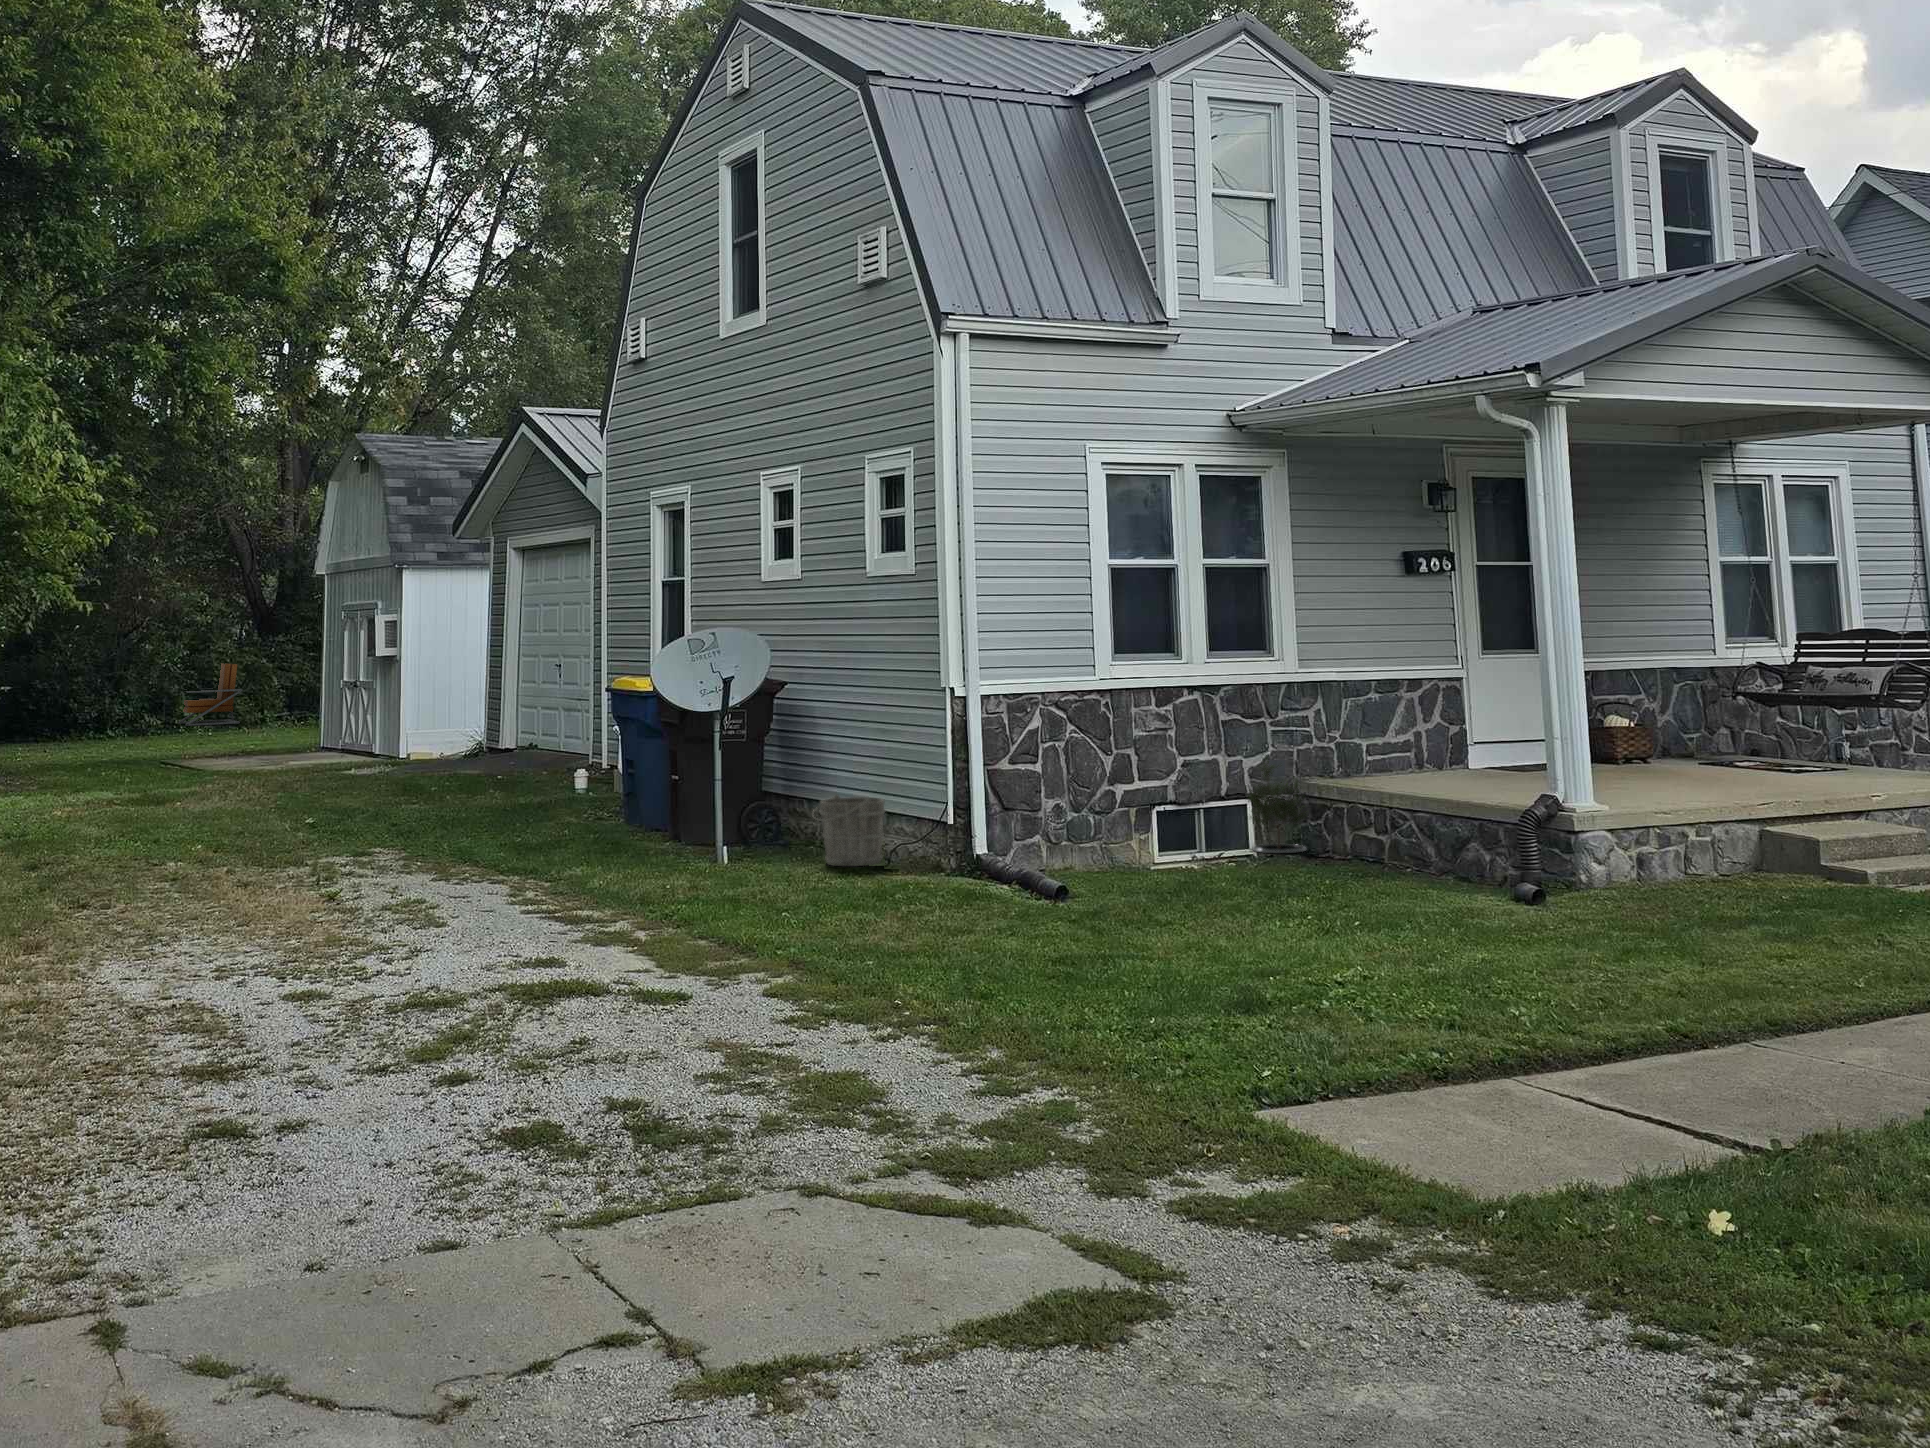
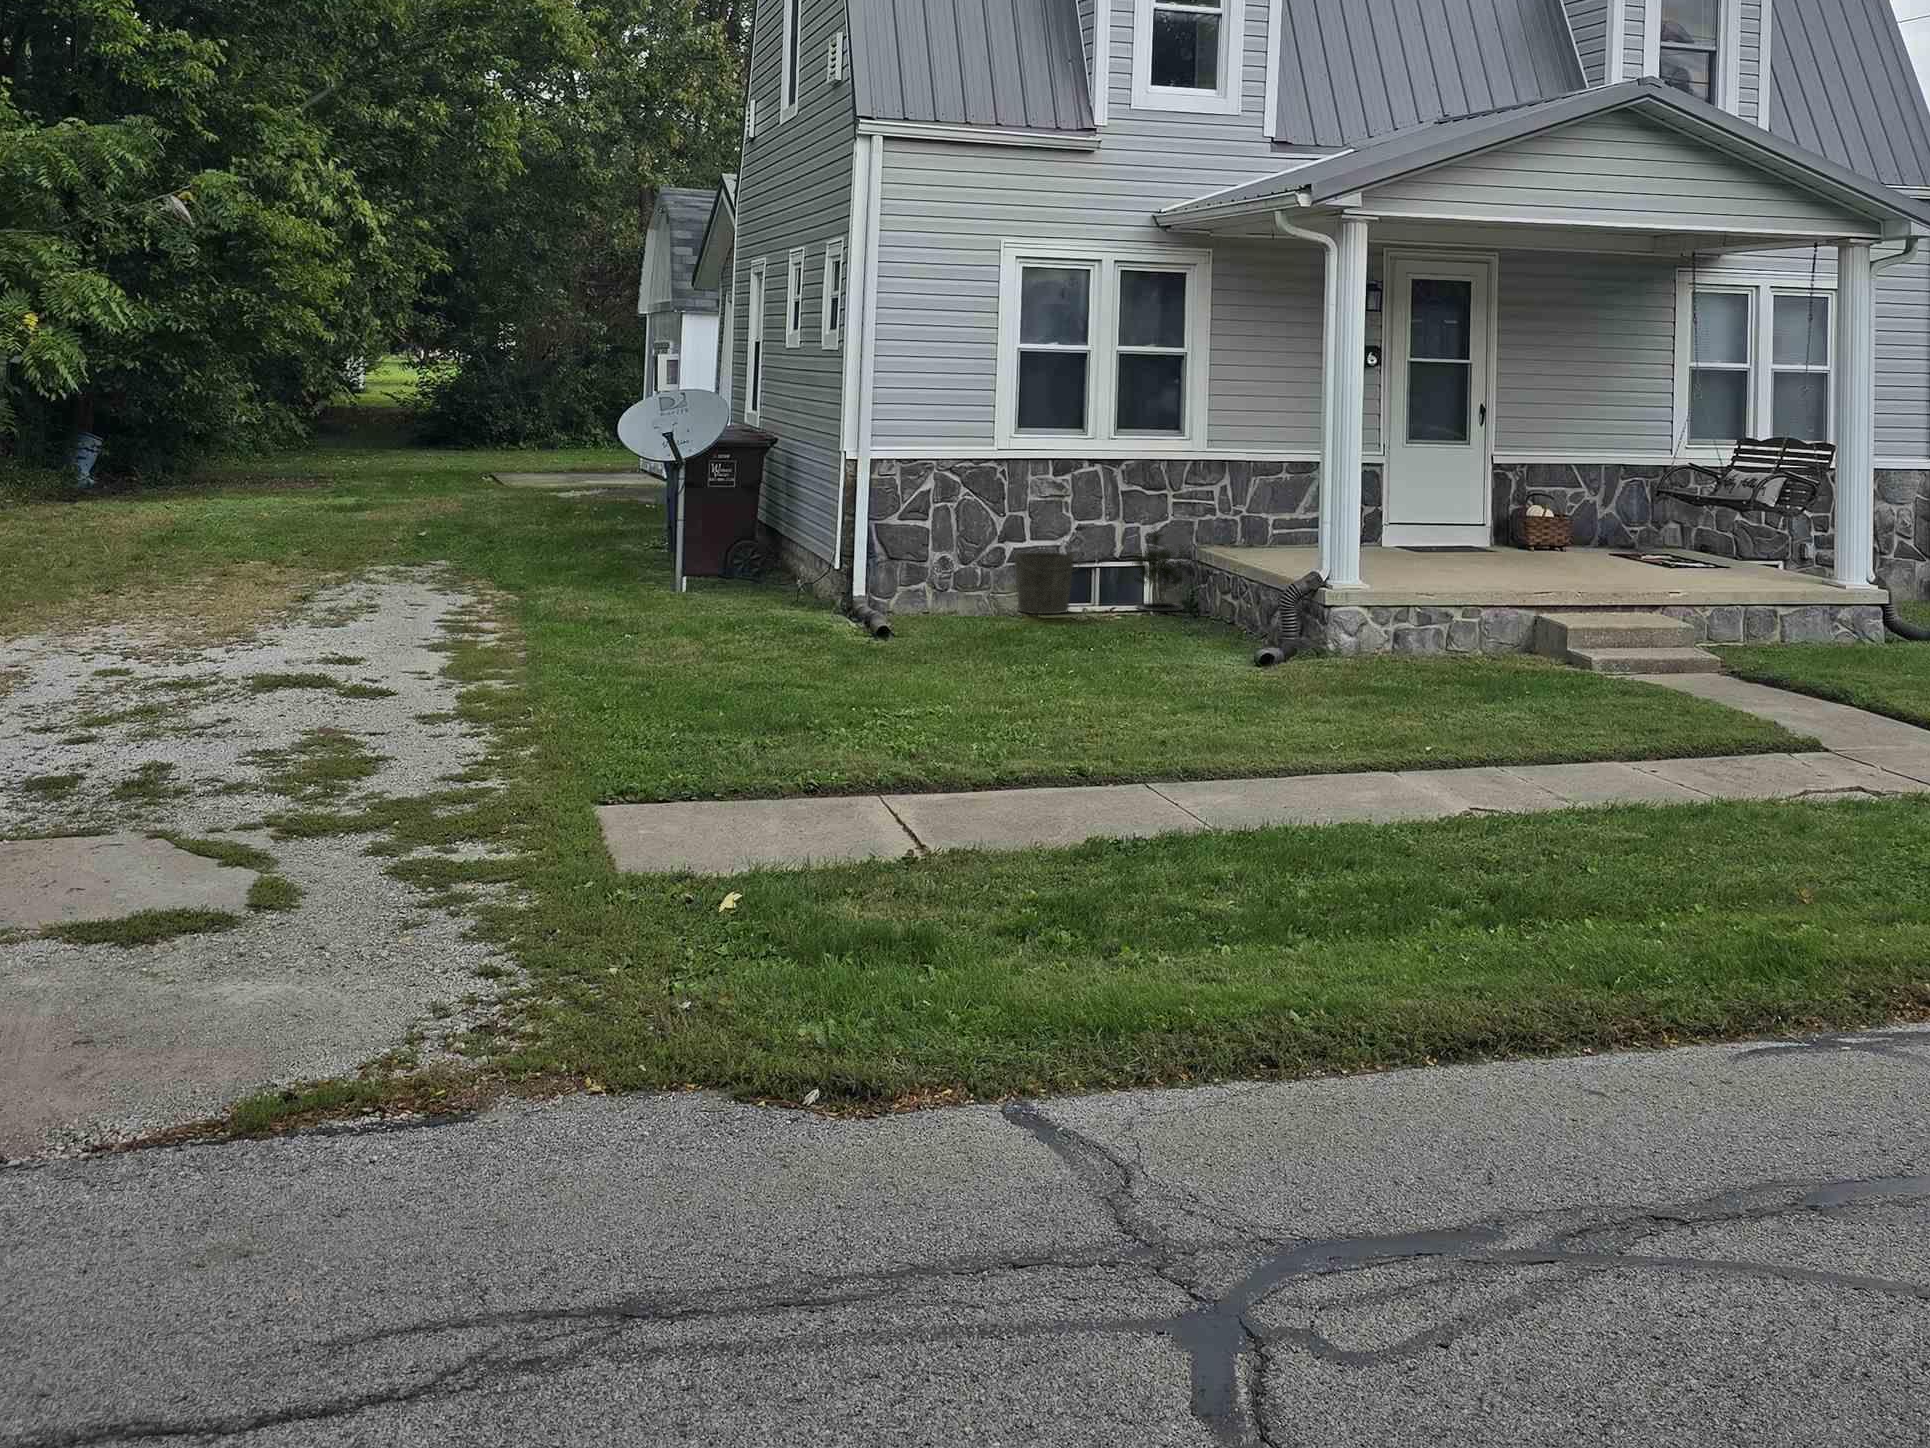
lounge chair: present [179,663,242,726] -> none [543,395,594,449]
bucket: present [813,795,885,866] -> present [1014,552,1078,614]

